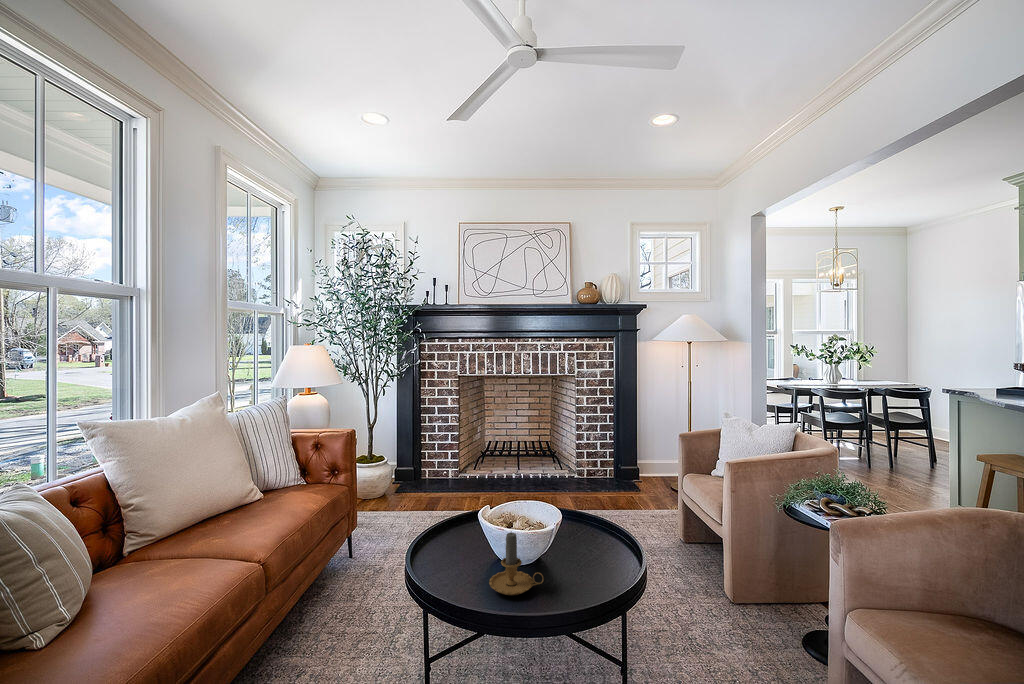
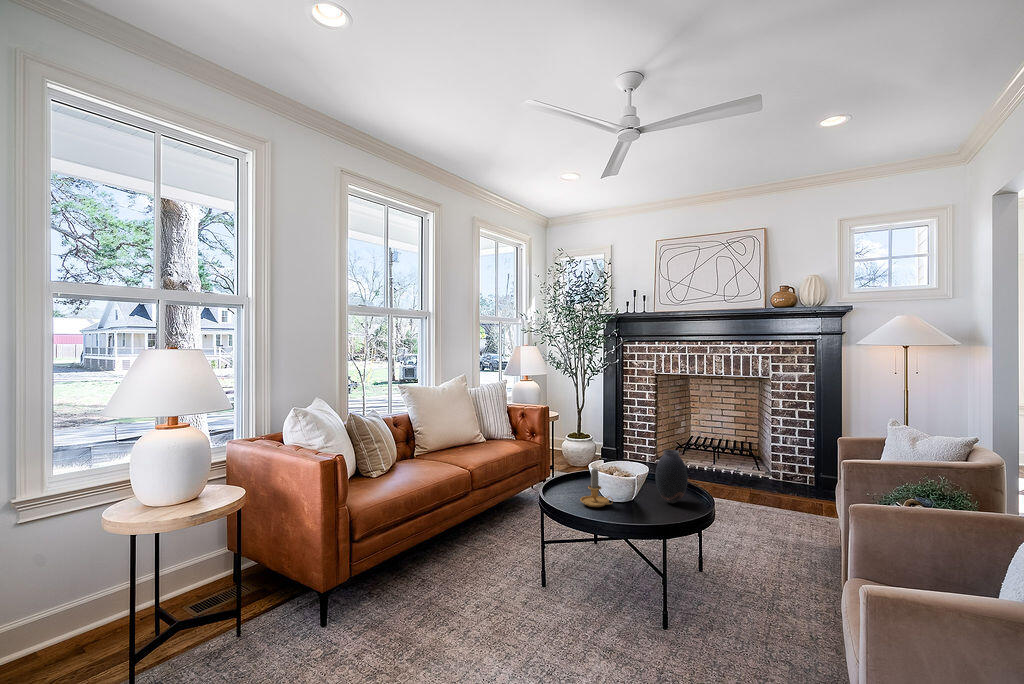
vase: none [573,482,614,556] -> present [655,450,688,504]

